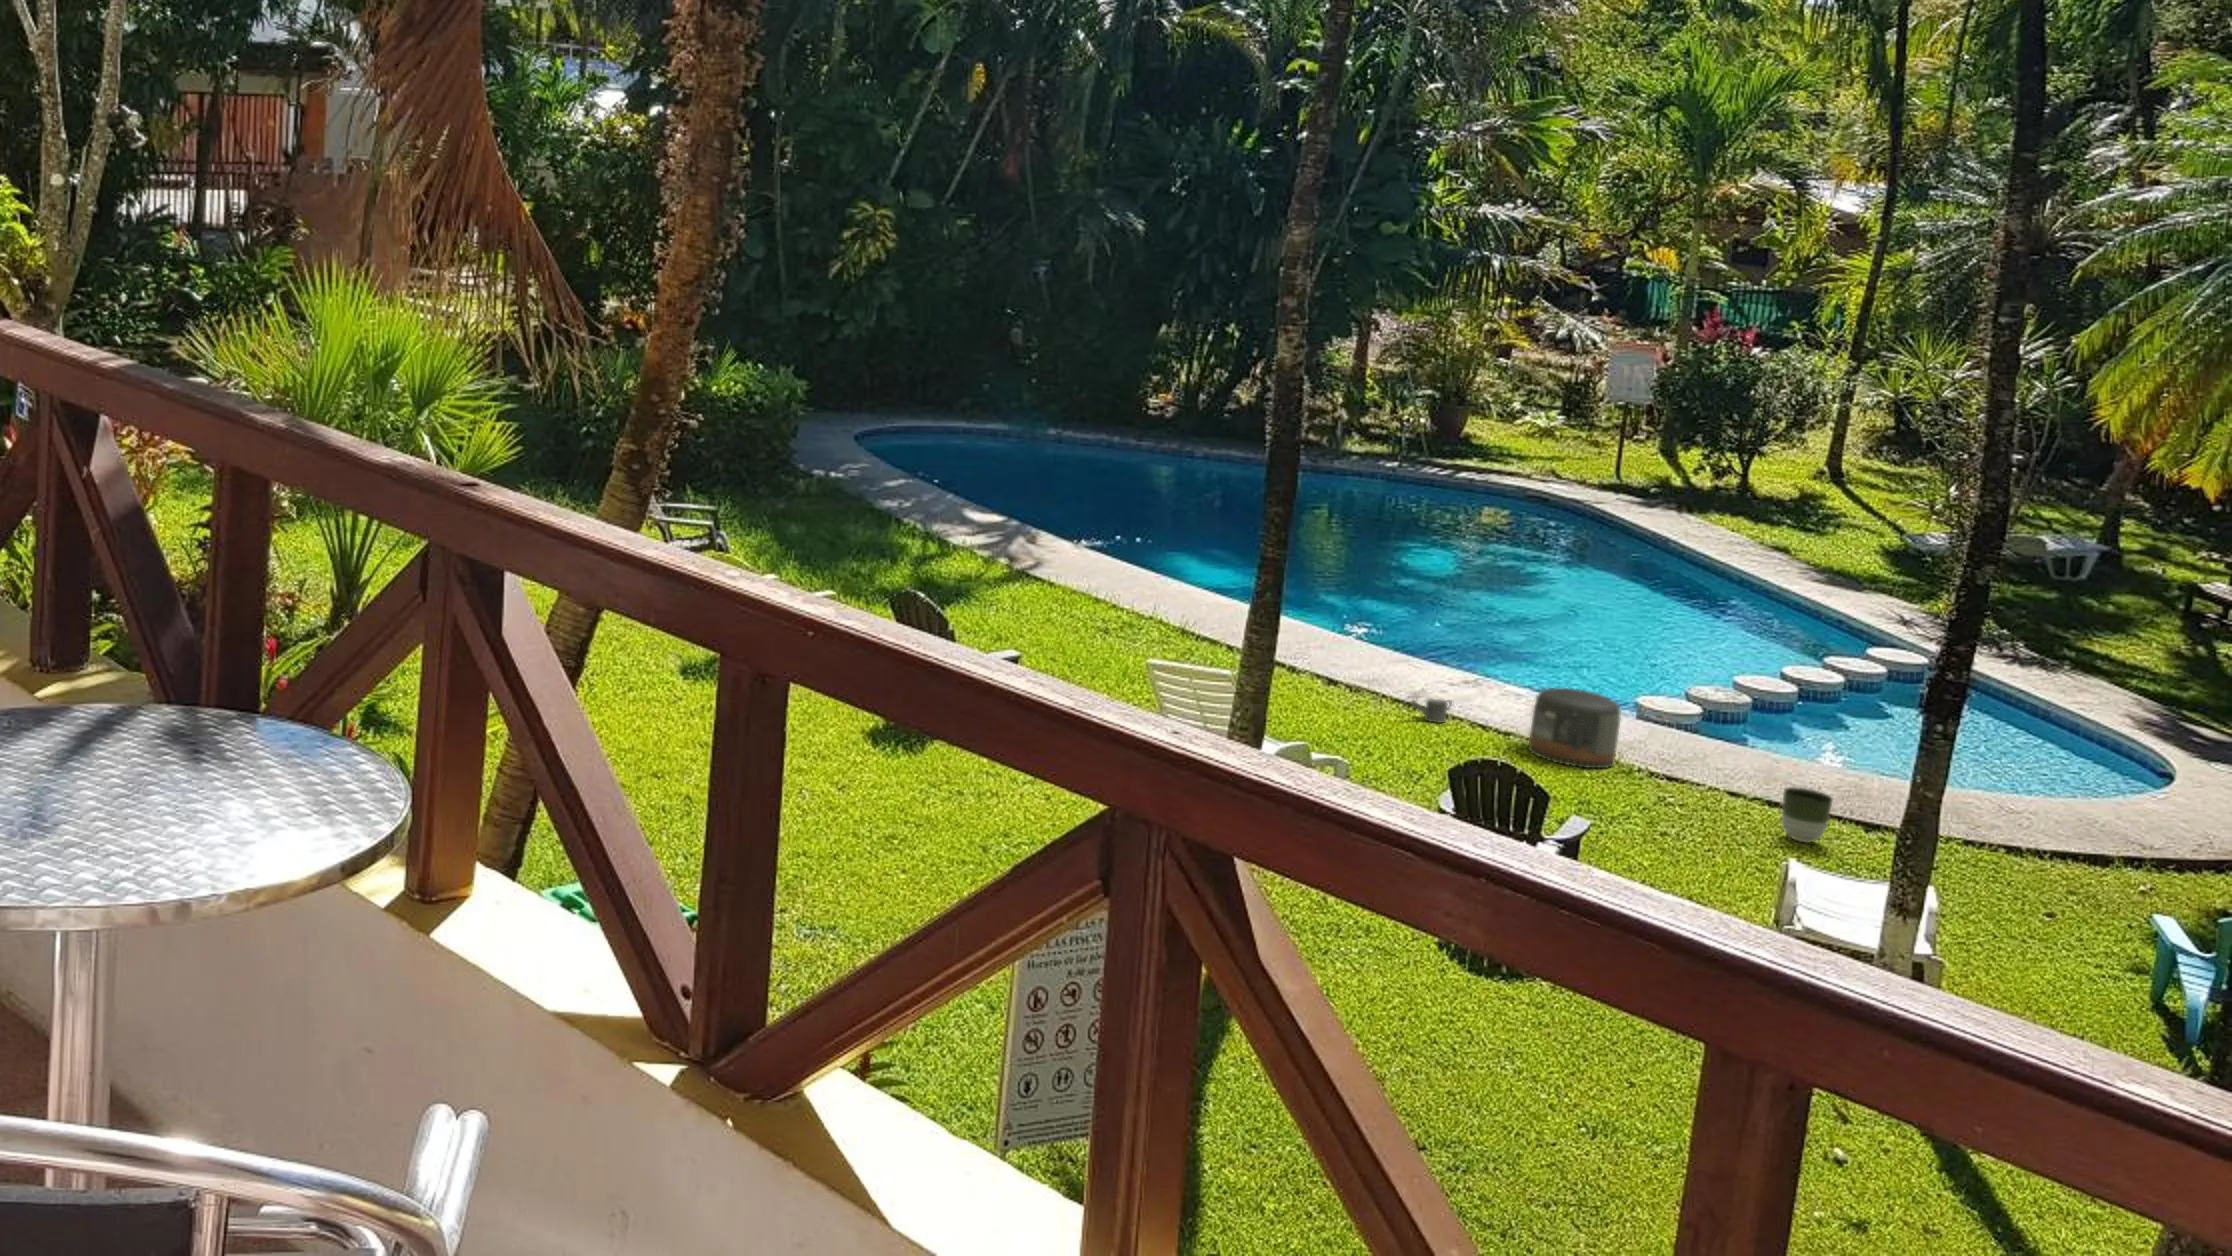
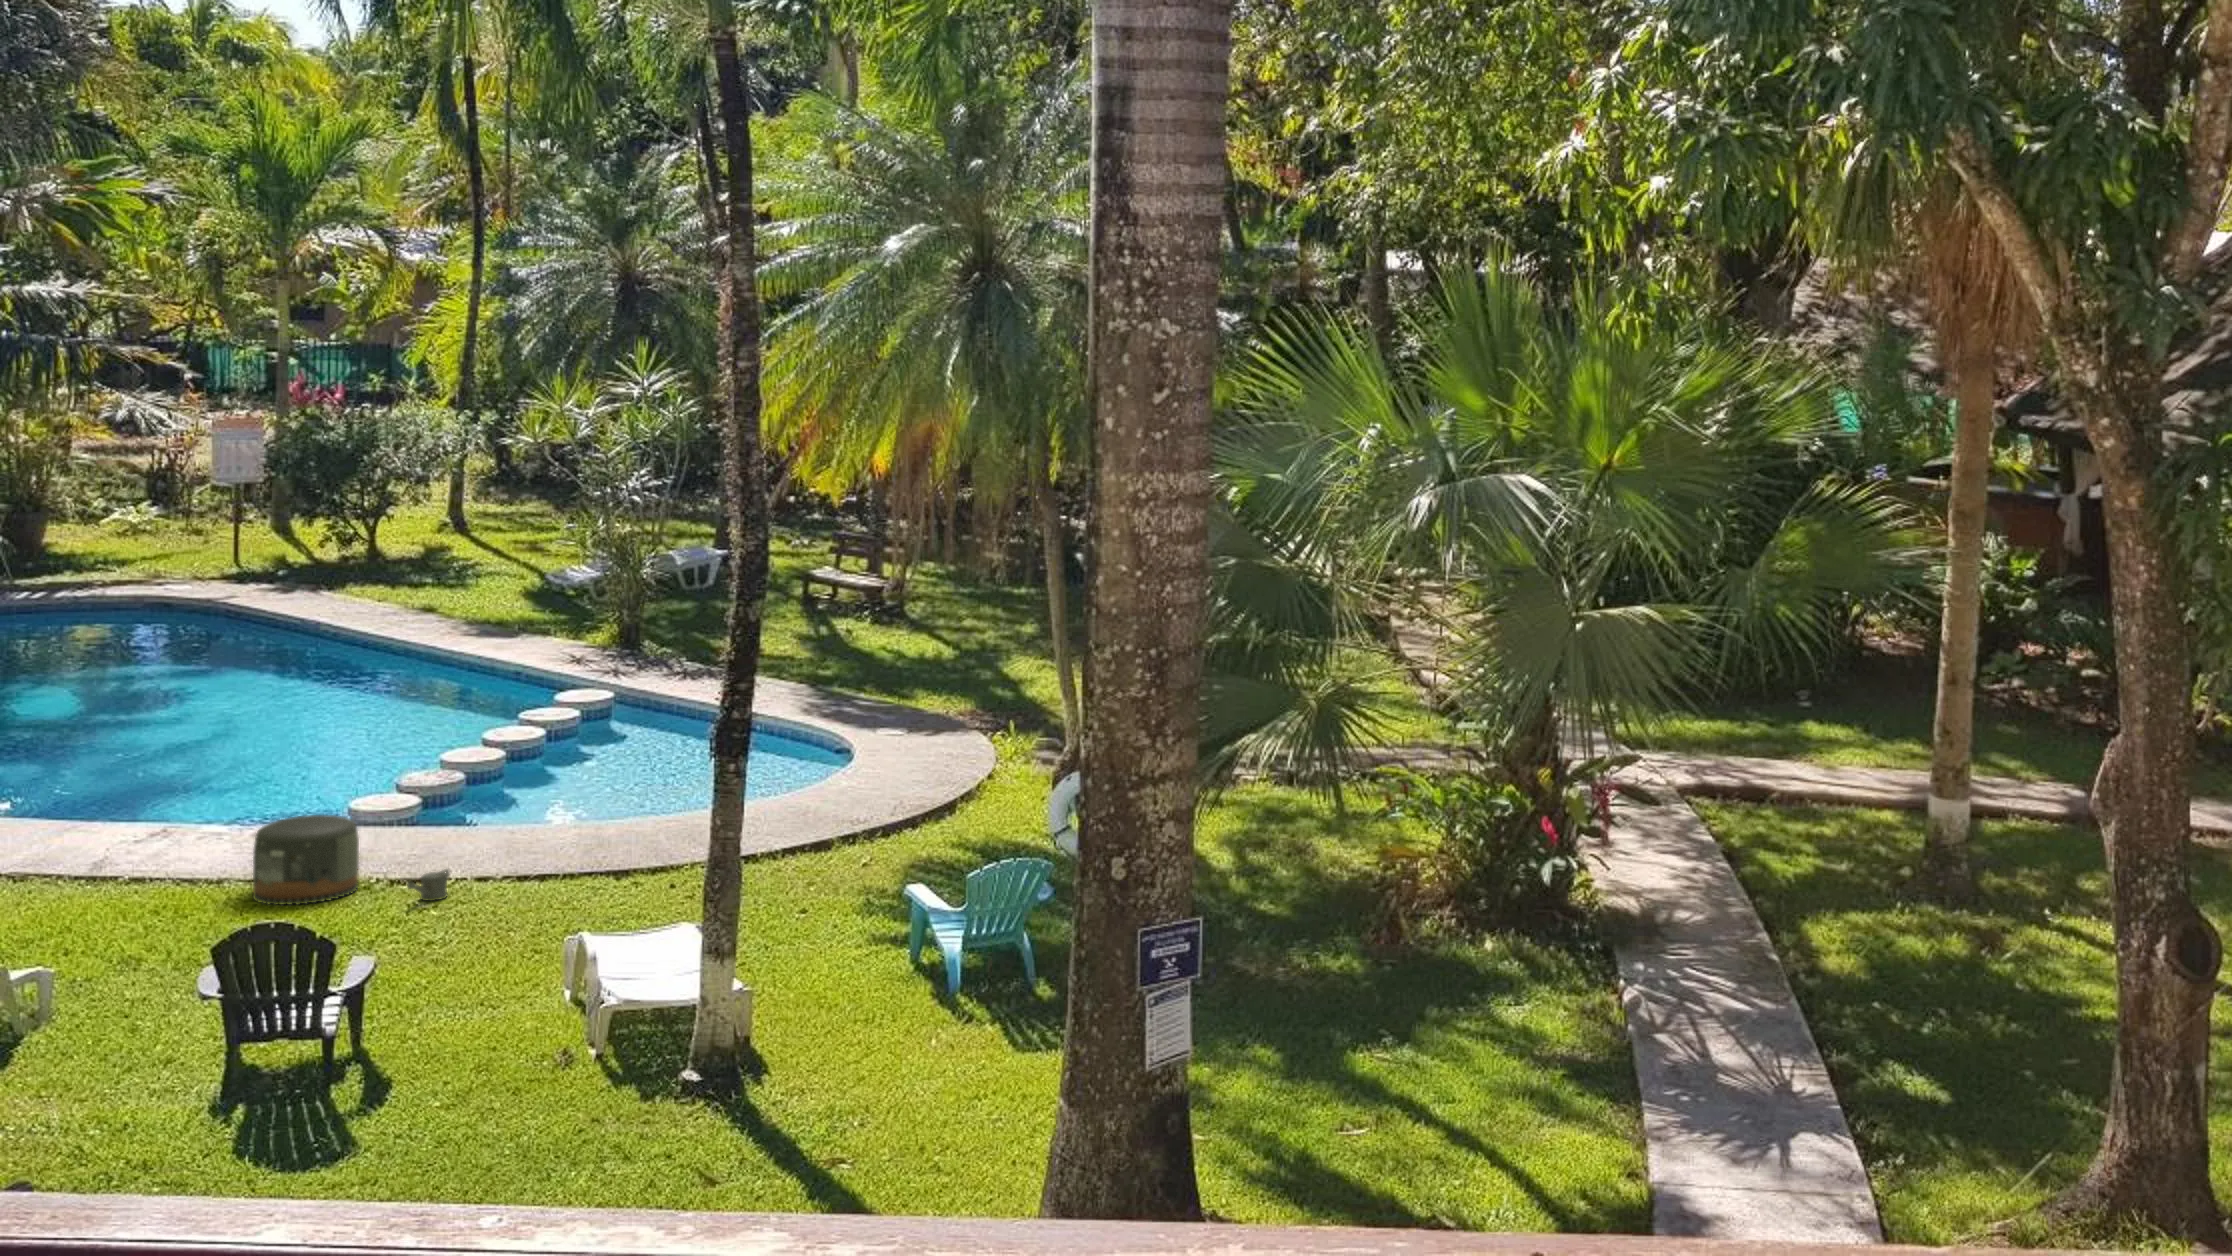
watering can: present [1411,699,1452,723] -> present [407,869,449,901]
planter: present [1782,787,1833,842] -> none [555,854,604,910]

